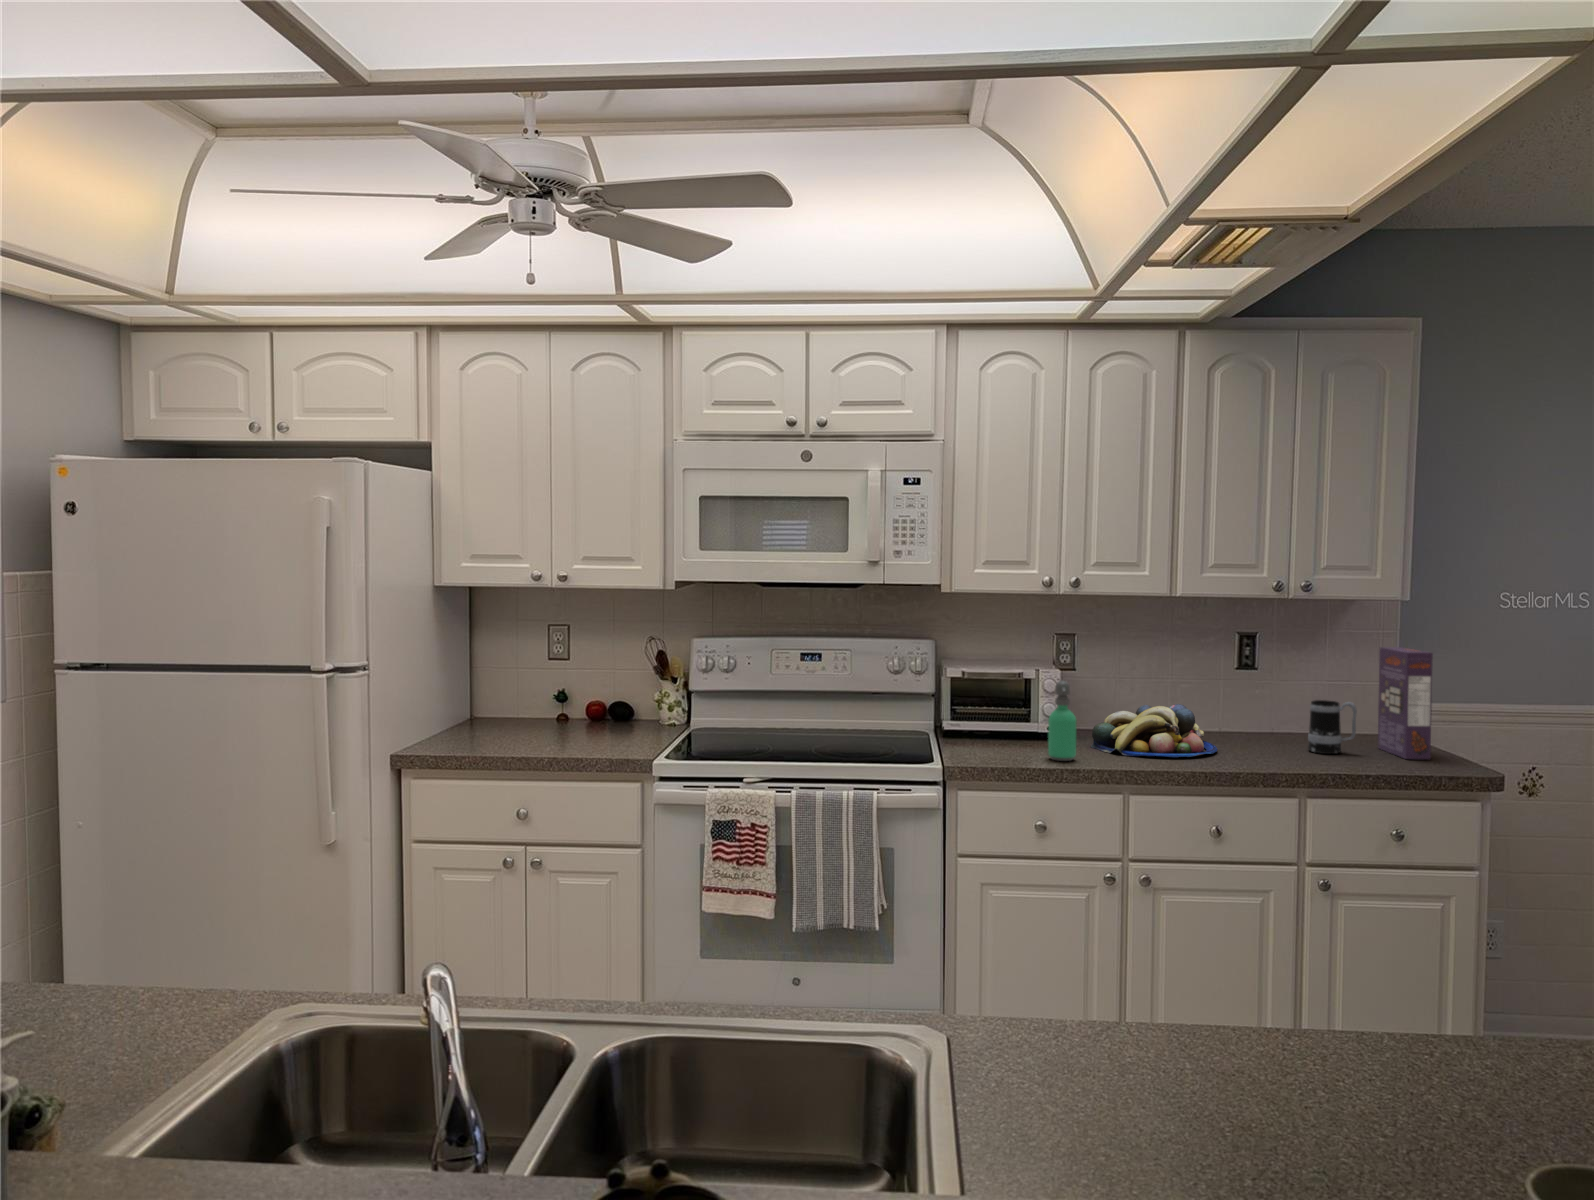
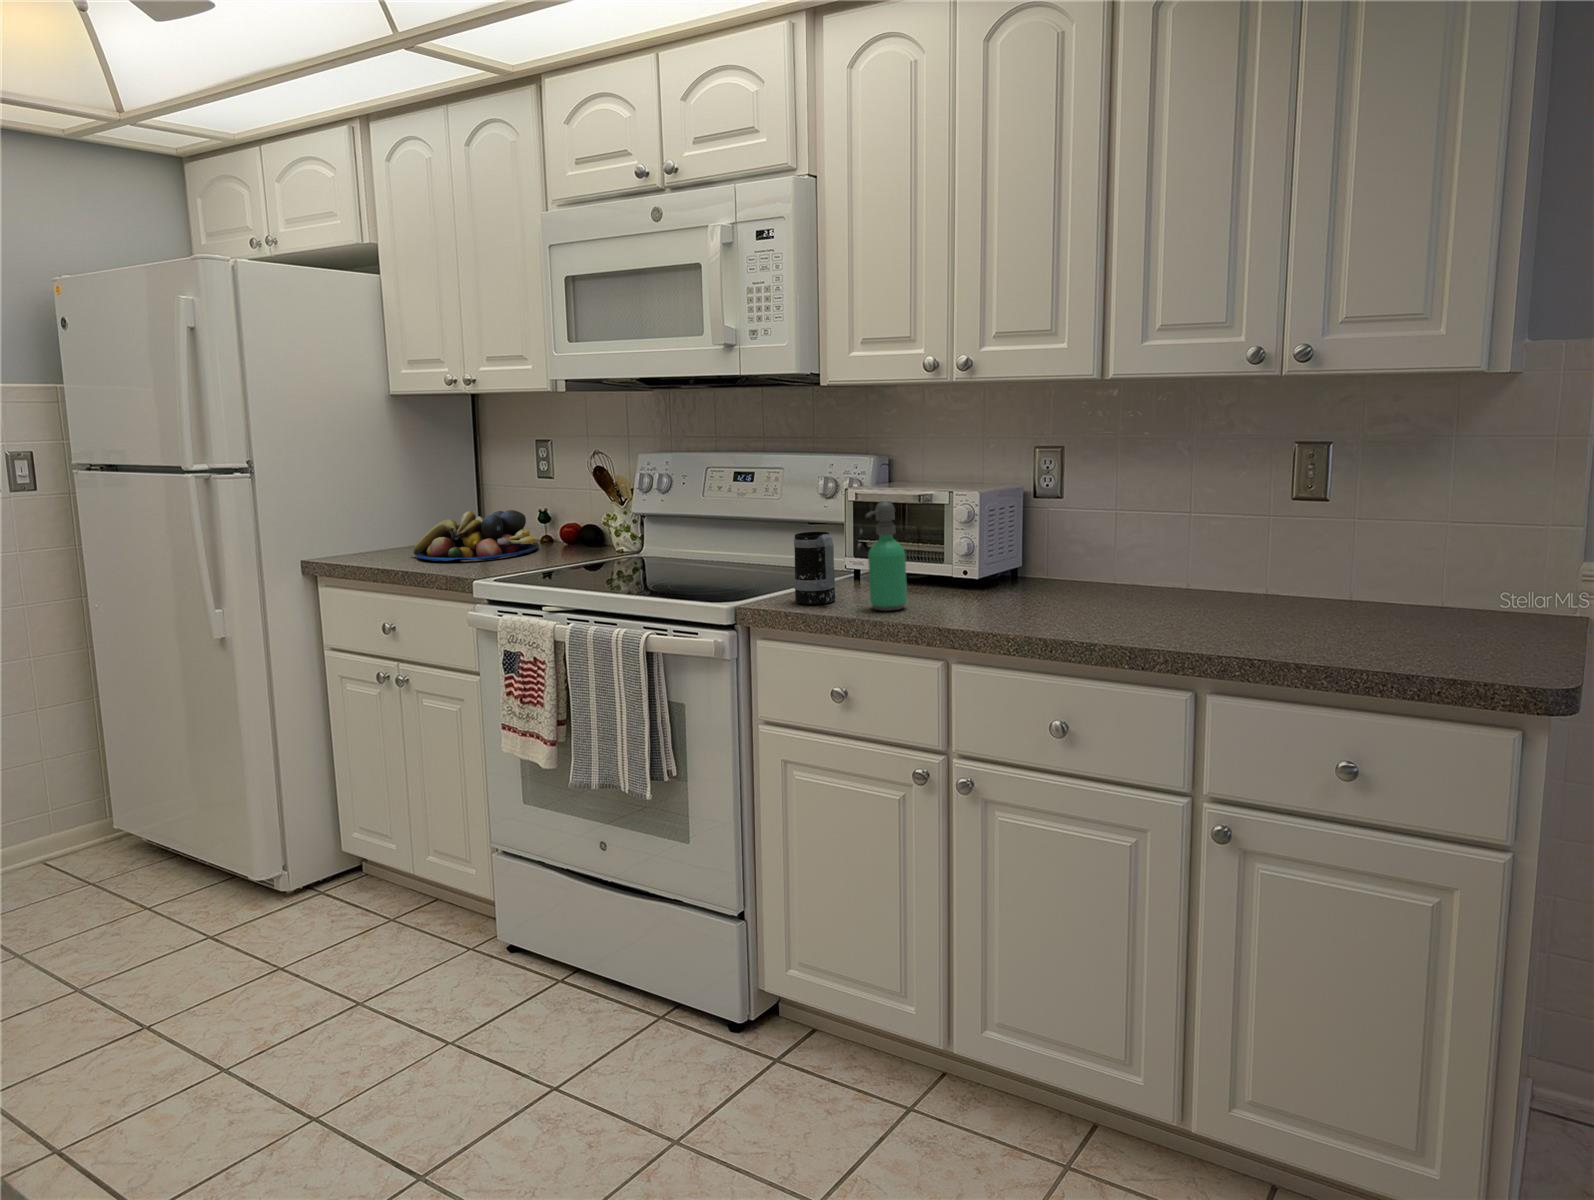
cereal box: present [1378,647,1433,759] -> none [1414,452,1486,645]
mug: present [1308,700,1357,754] -> present [794,532,835,604]
fruit bowl: present [1091,704,1218,757] -> present [414,510,539,561]

